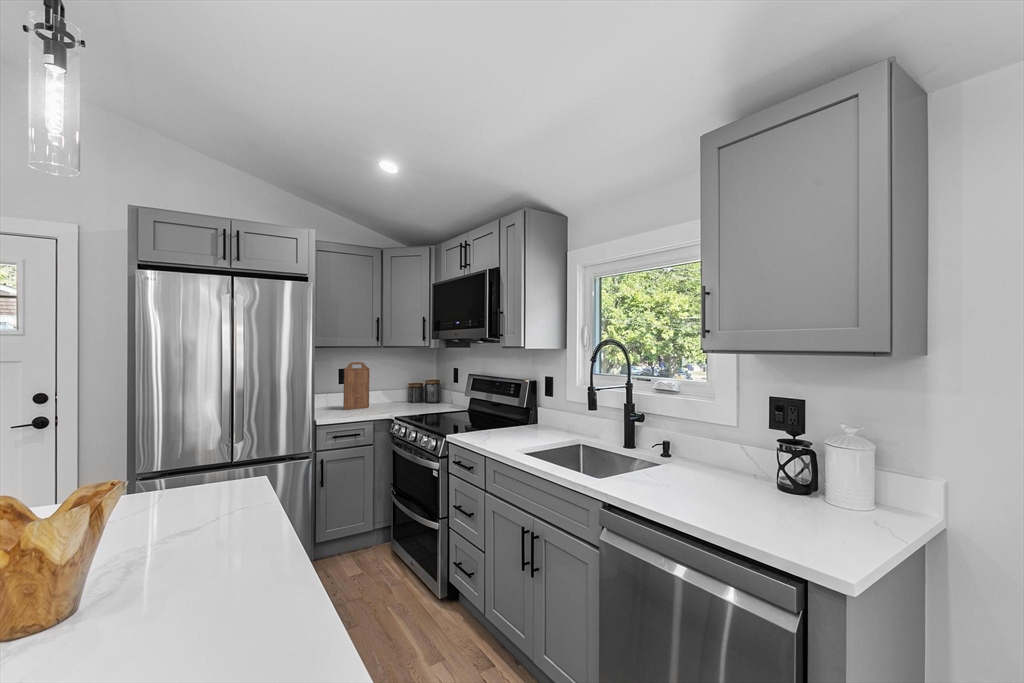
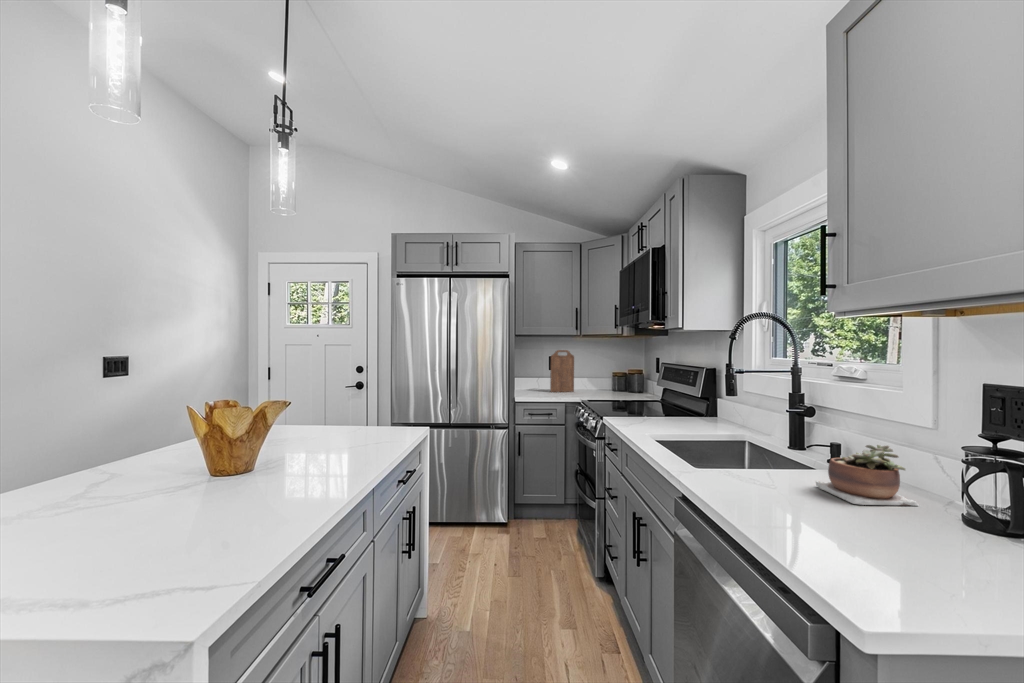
succulent plant: none [682,443,744,488] -> present [816,445,918,506]

